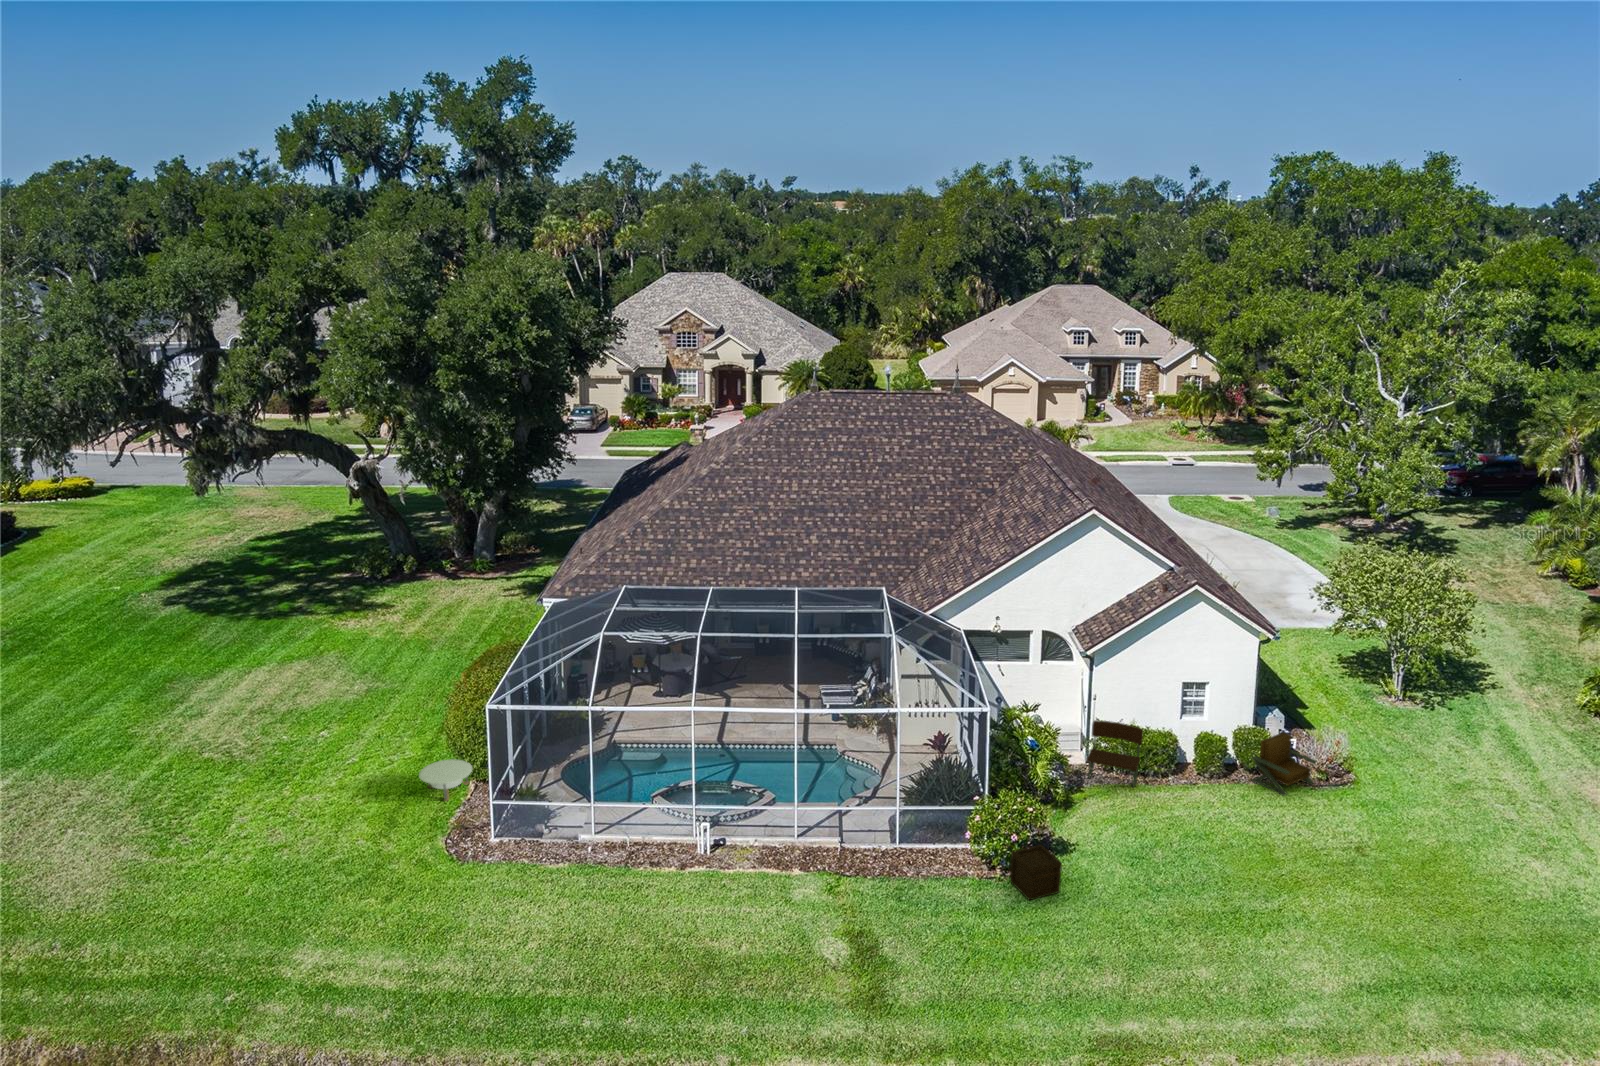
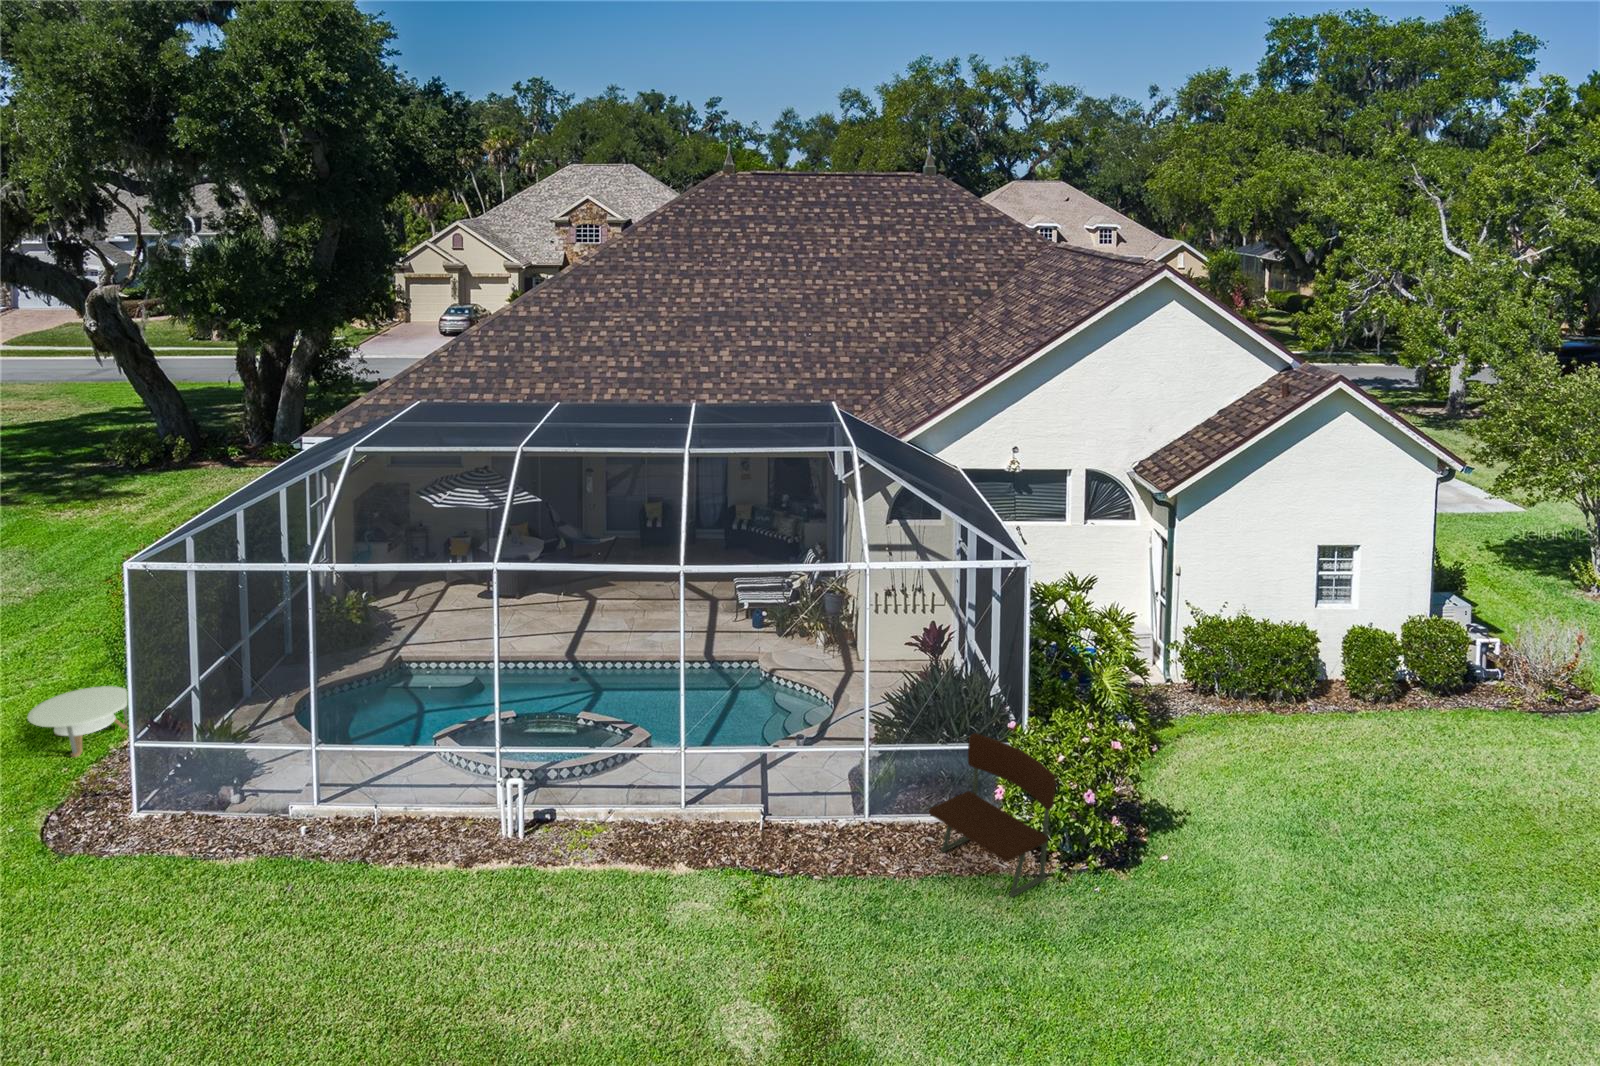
bench: present [1086,720,1143,787] -> present [929,733,1056,897]
lounge chair: present [1252,732,1316,796] -> none [1428,616,1537,717]
wooden crate: present [1010,845,1062,900] -> none [1081,808,1187,917]

